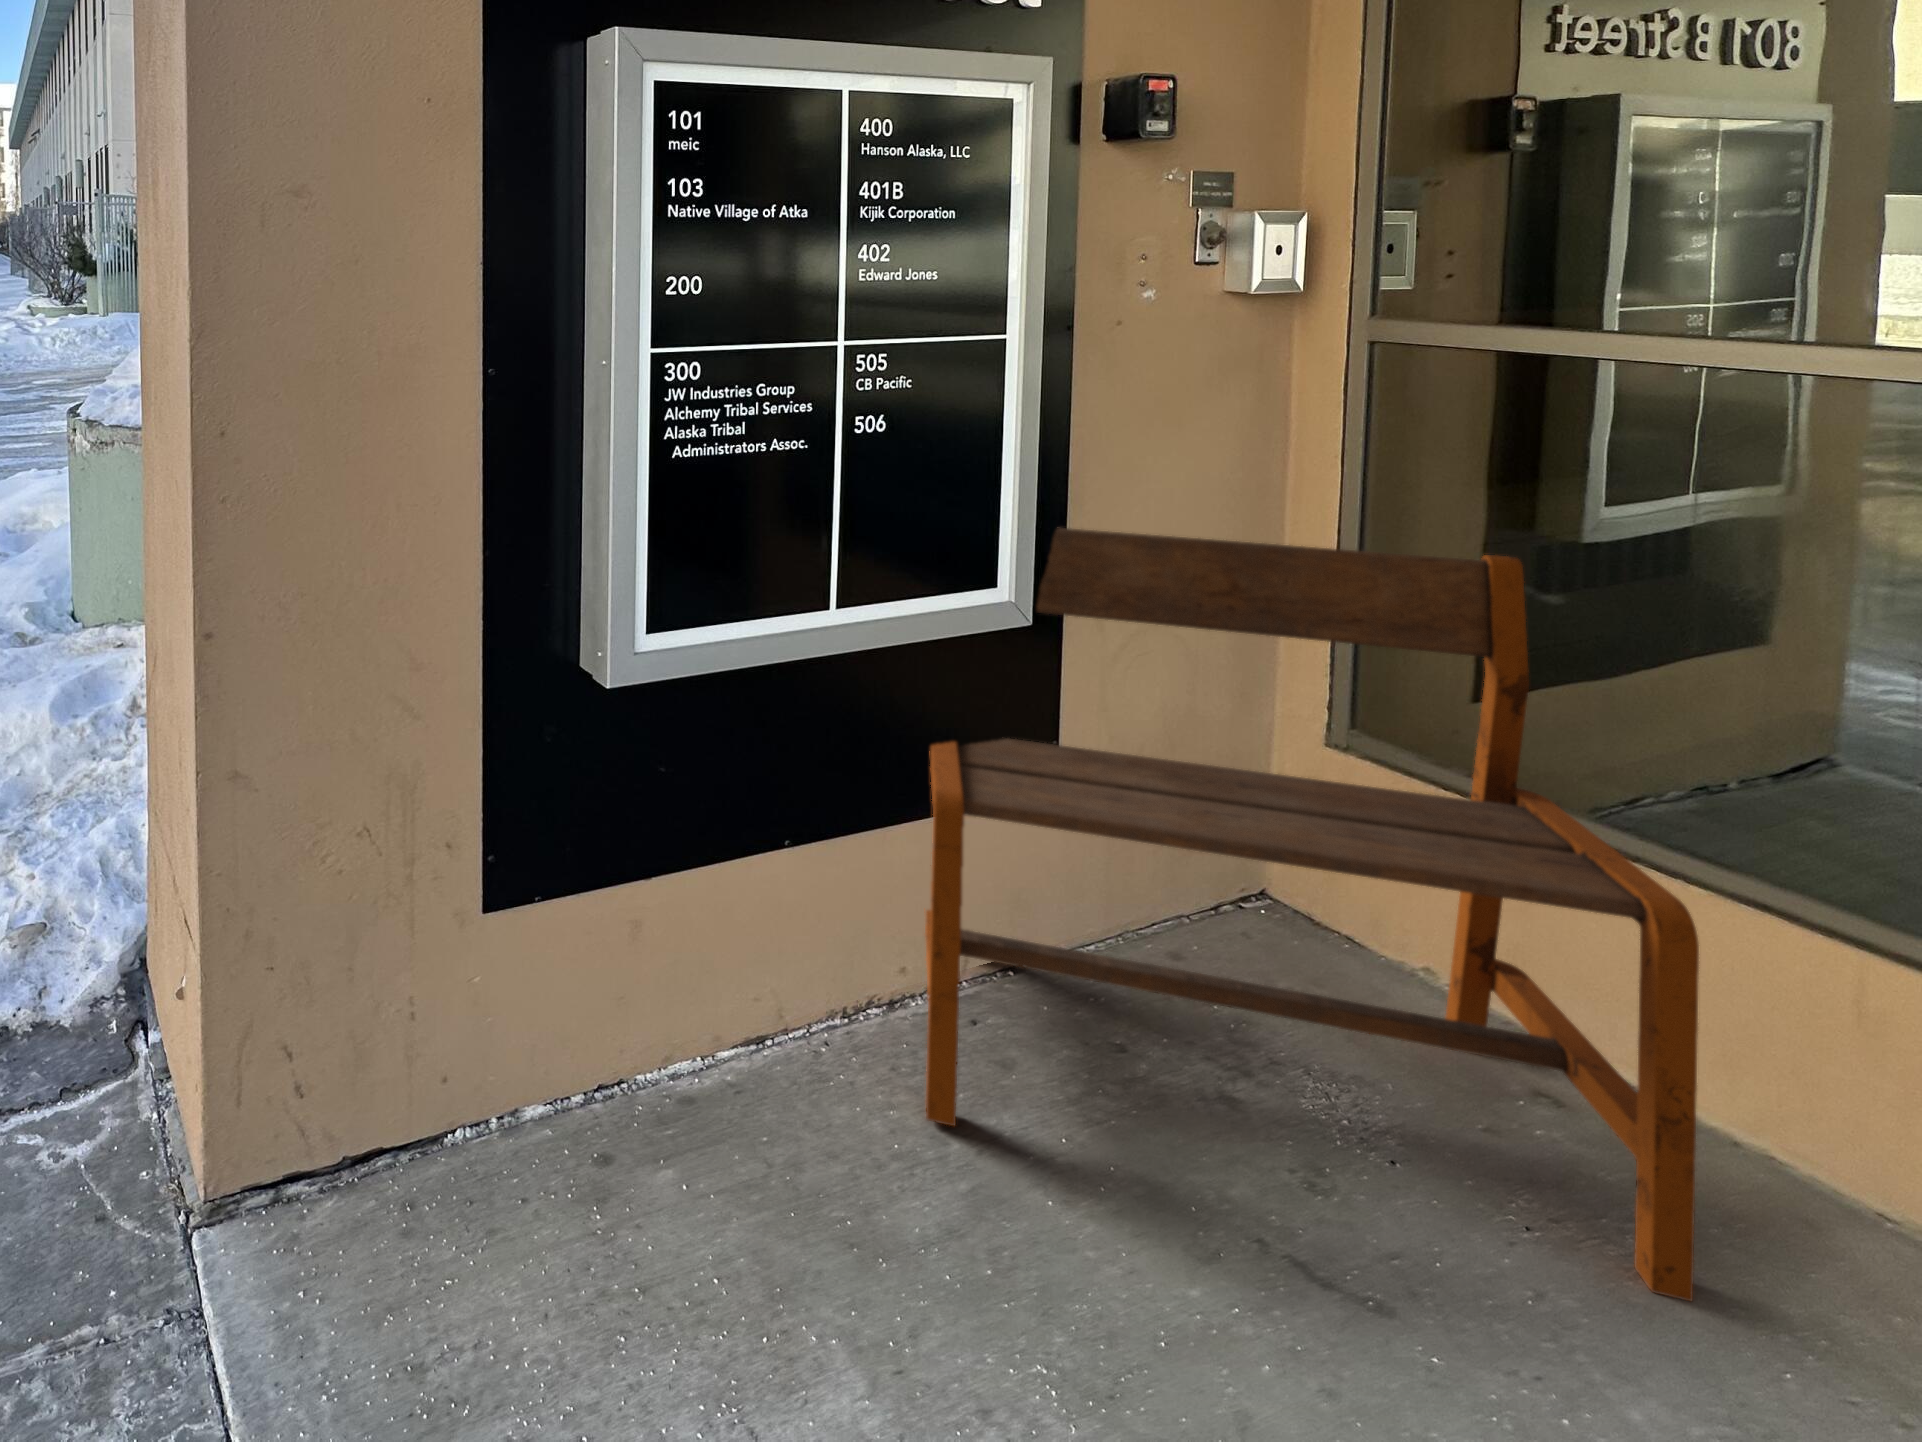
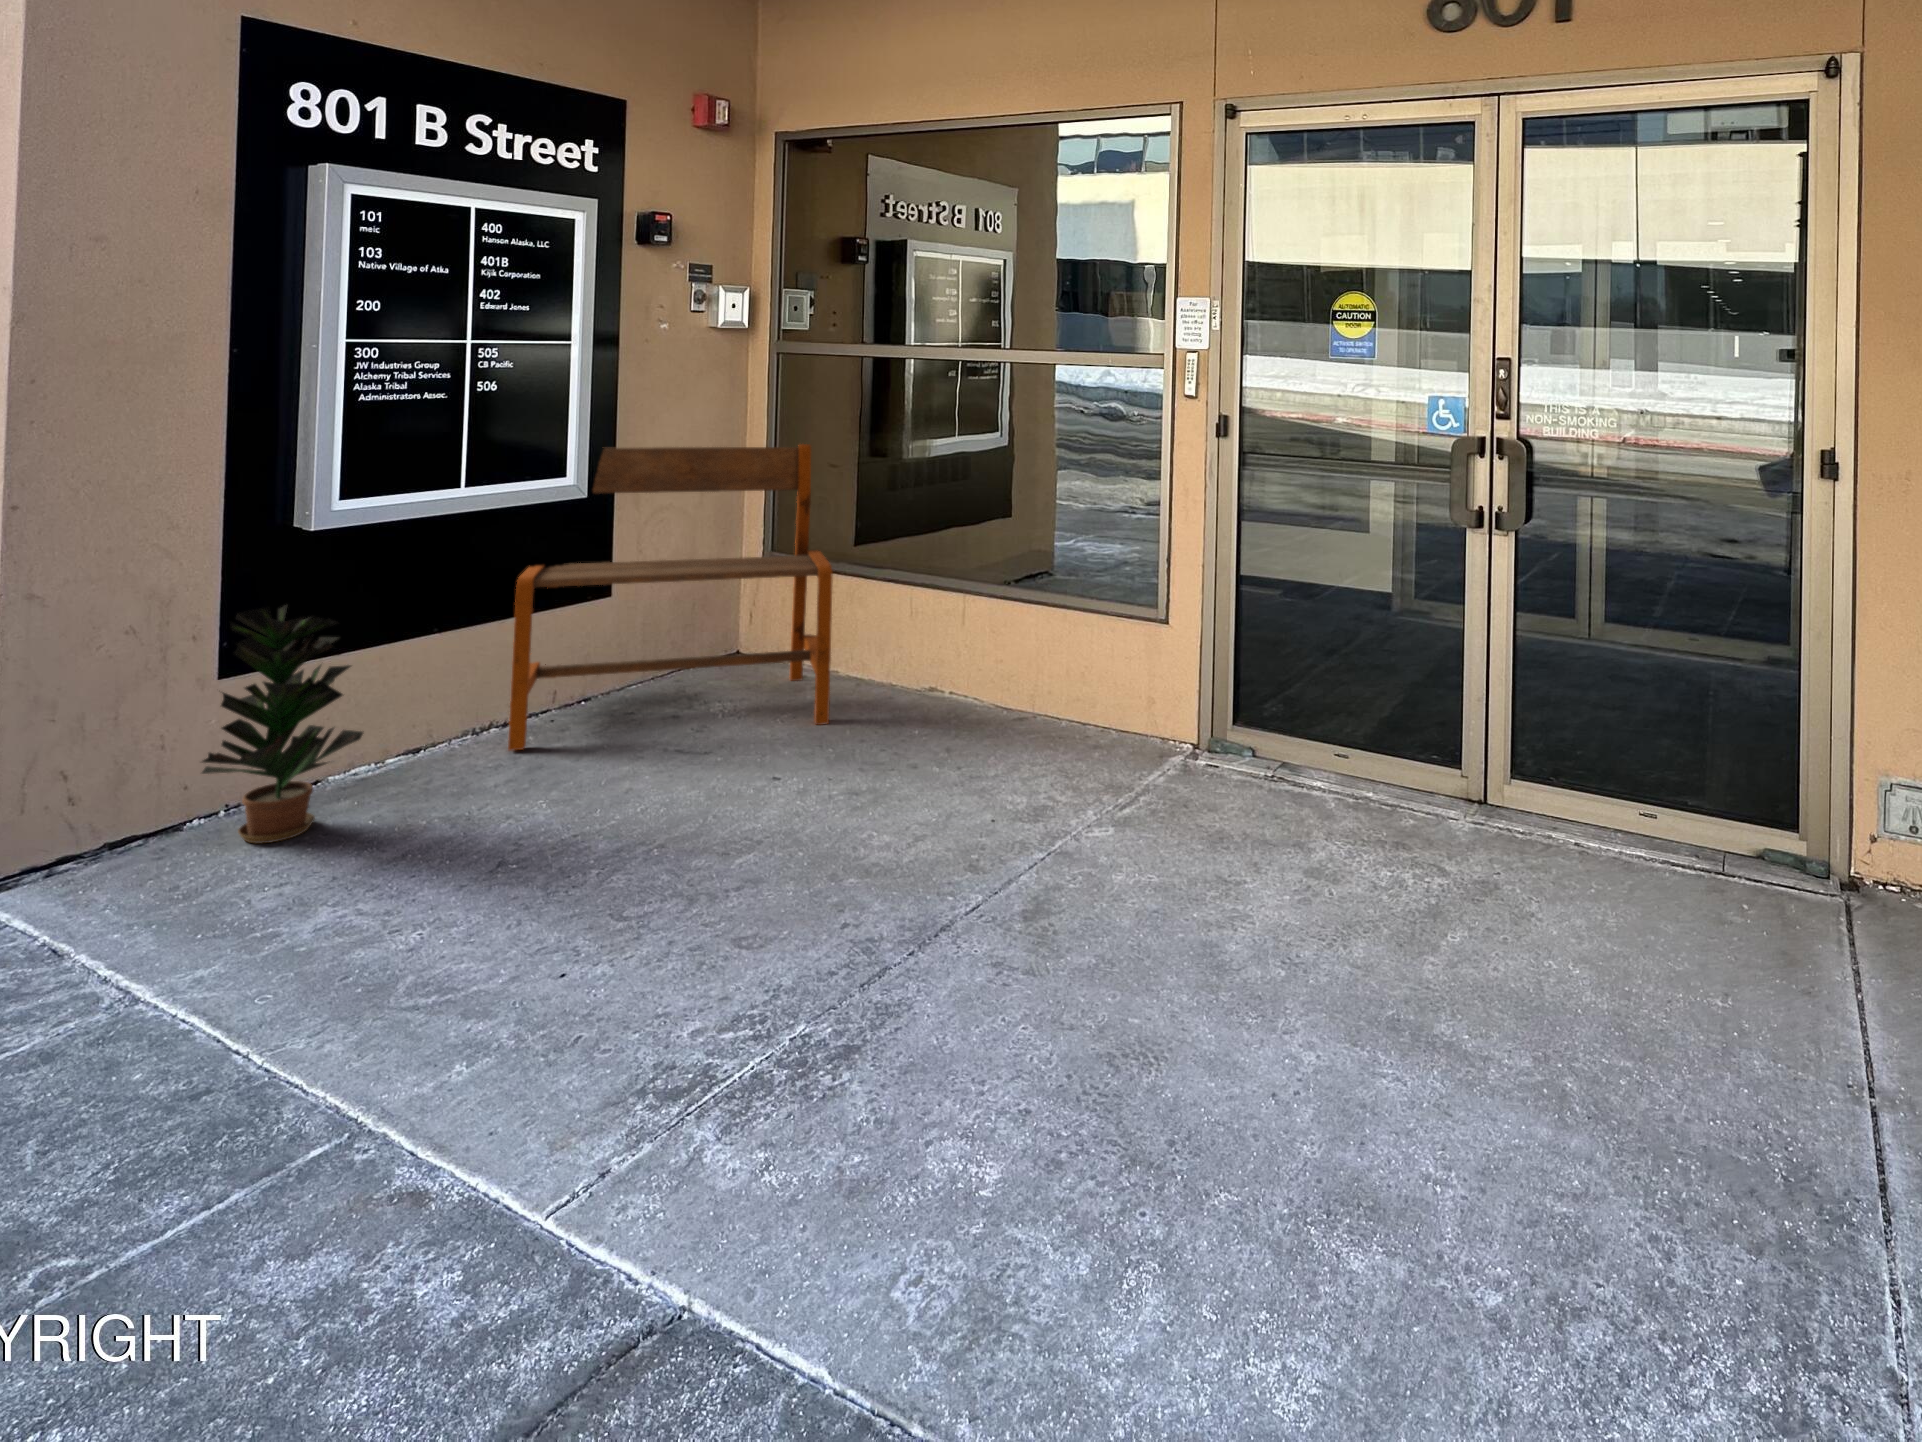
potted plant: none [458,842,706,1296] -> present [202,605,363,843]

